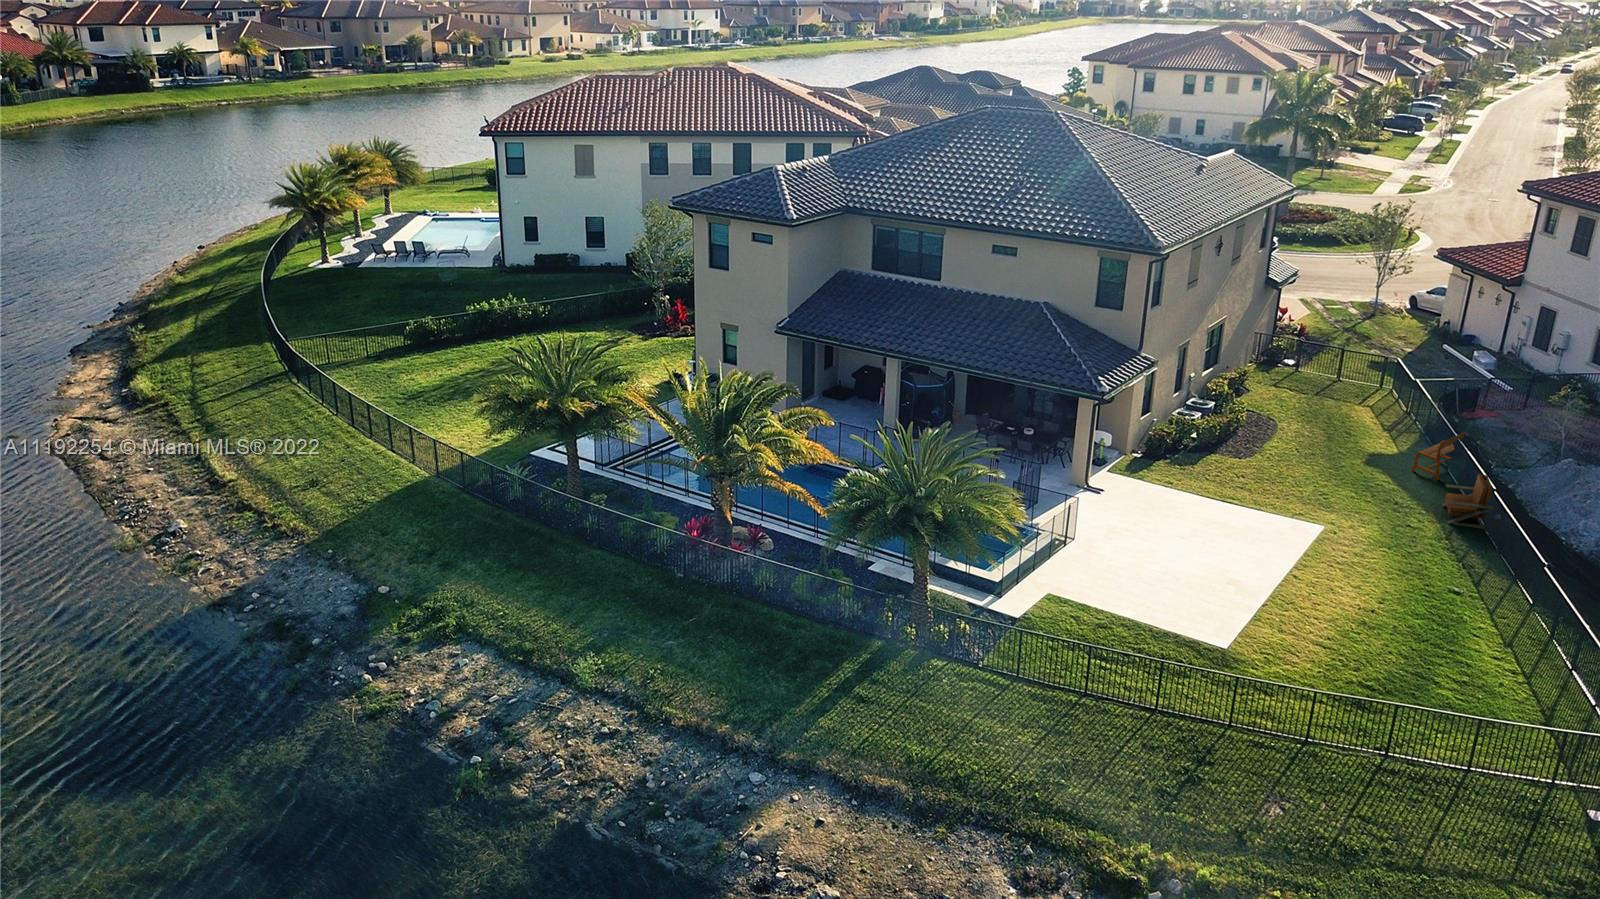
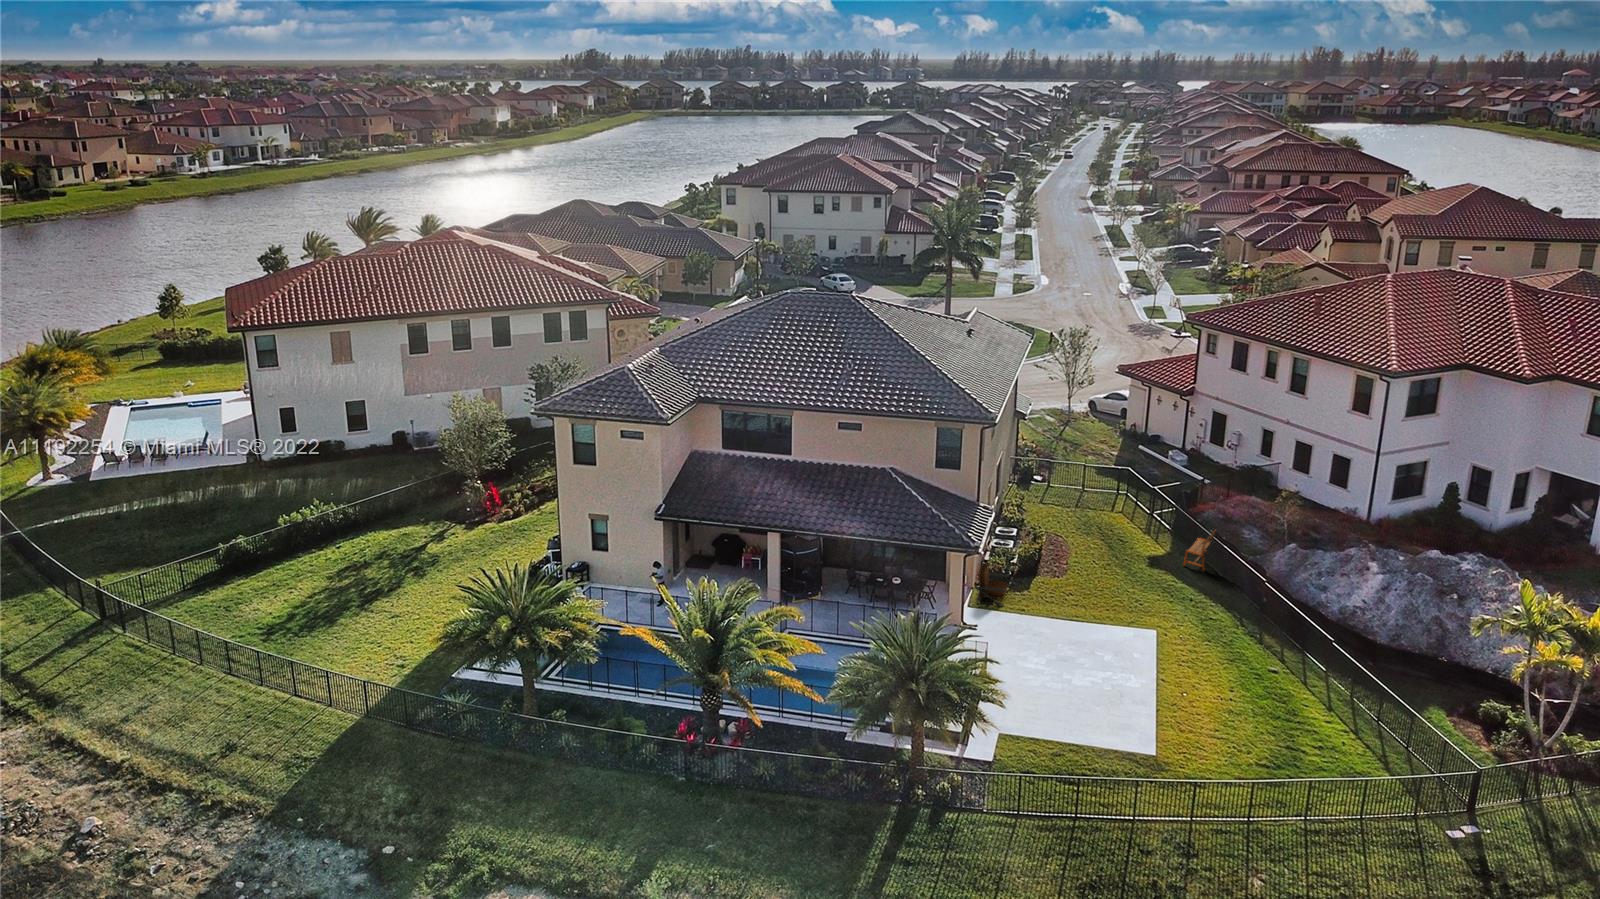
lounge chair: present [1442,474,1494,529] -> present [975,562,1008,607]

